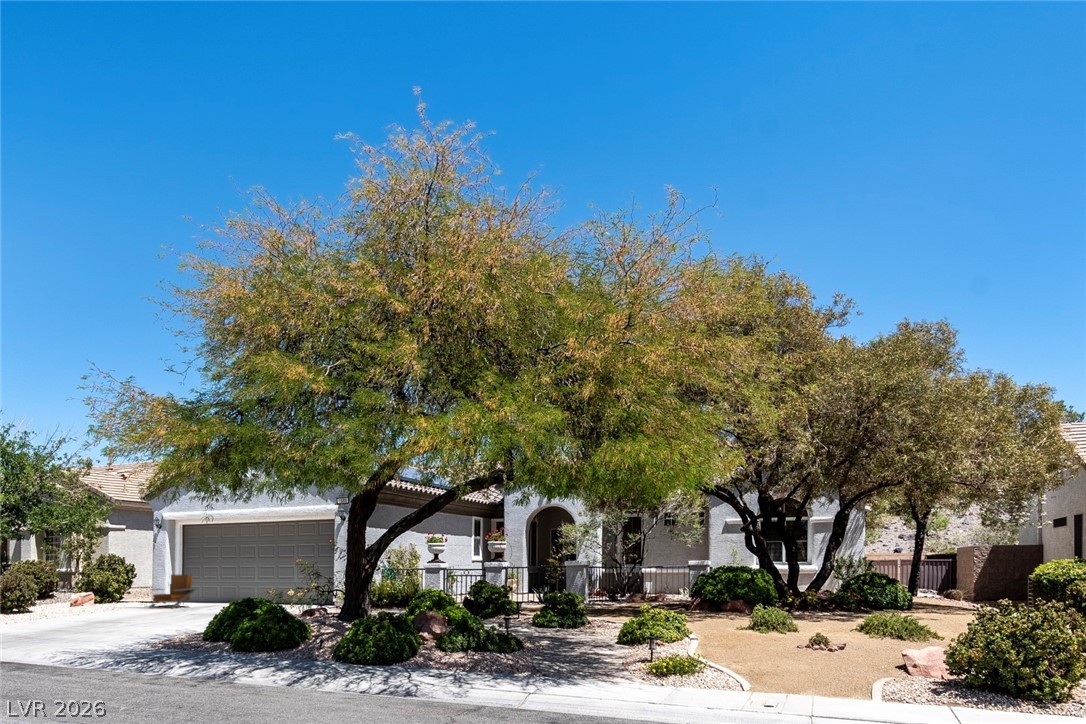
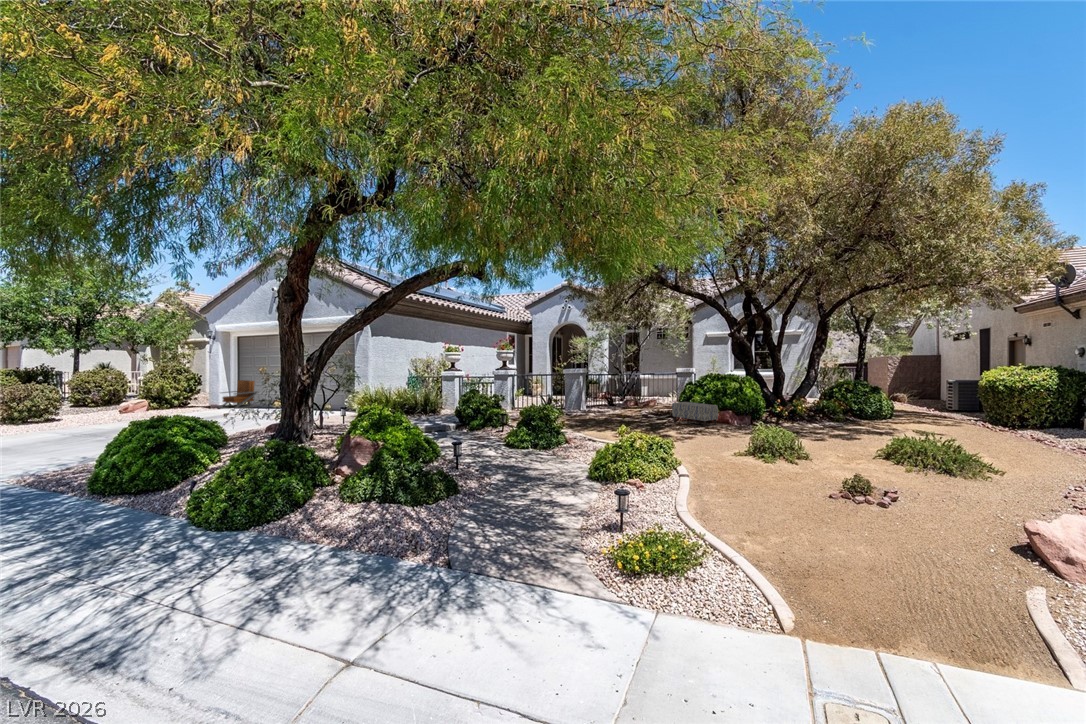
bench: none [685,593,731,618] -> present [672,402,718,427]

